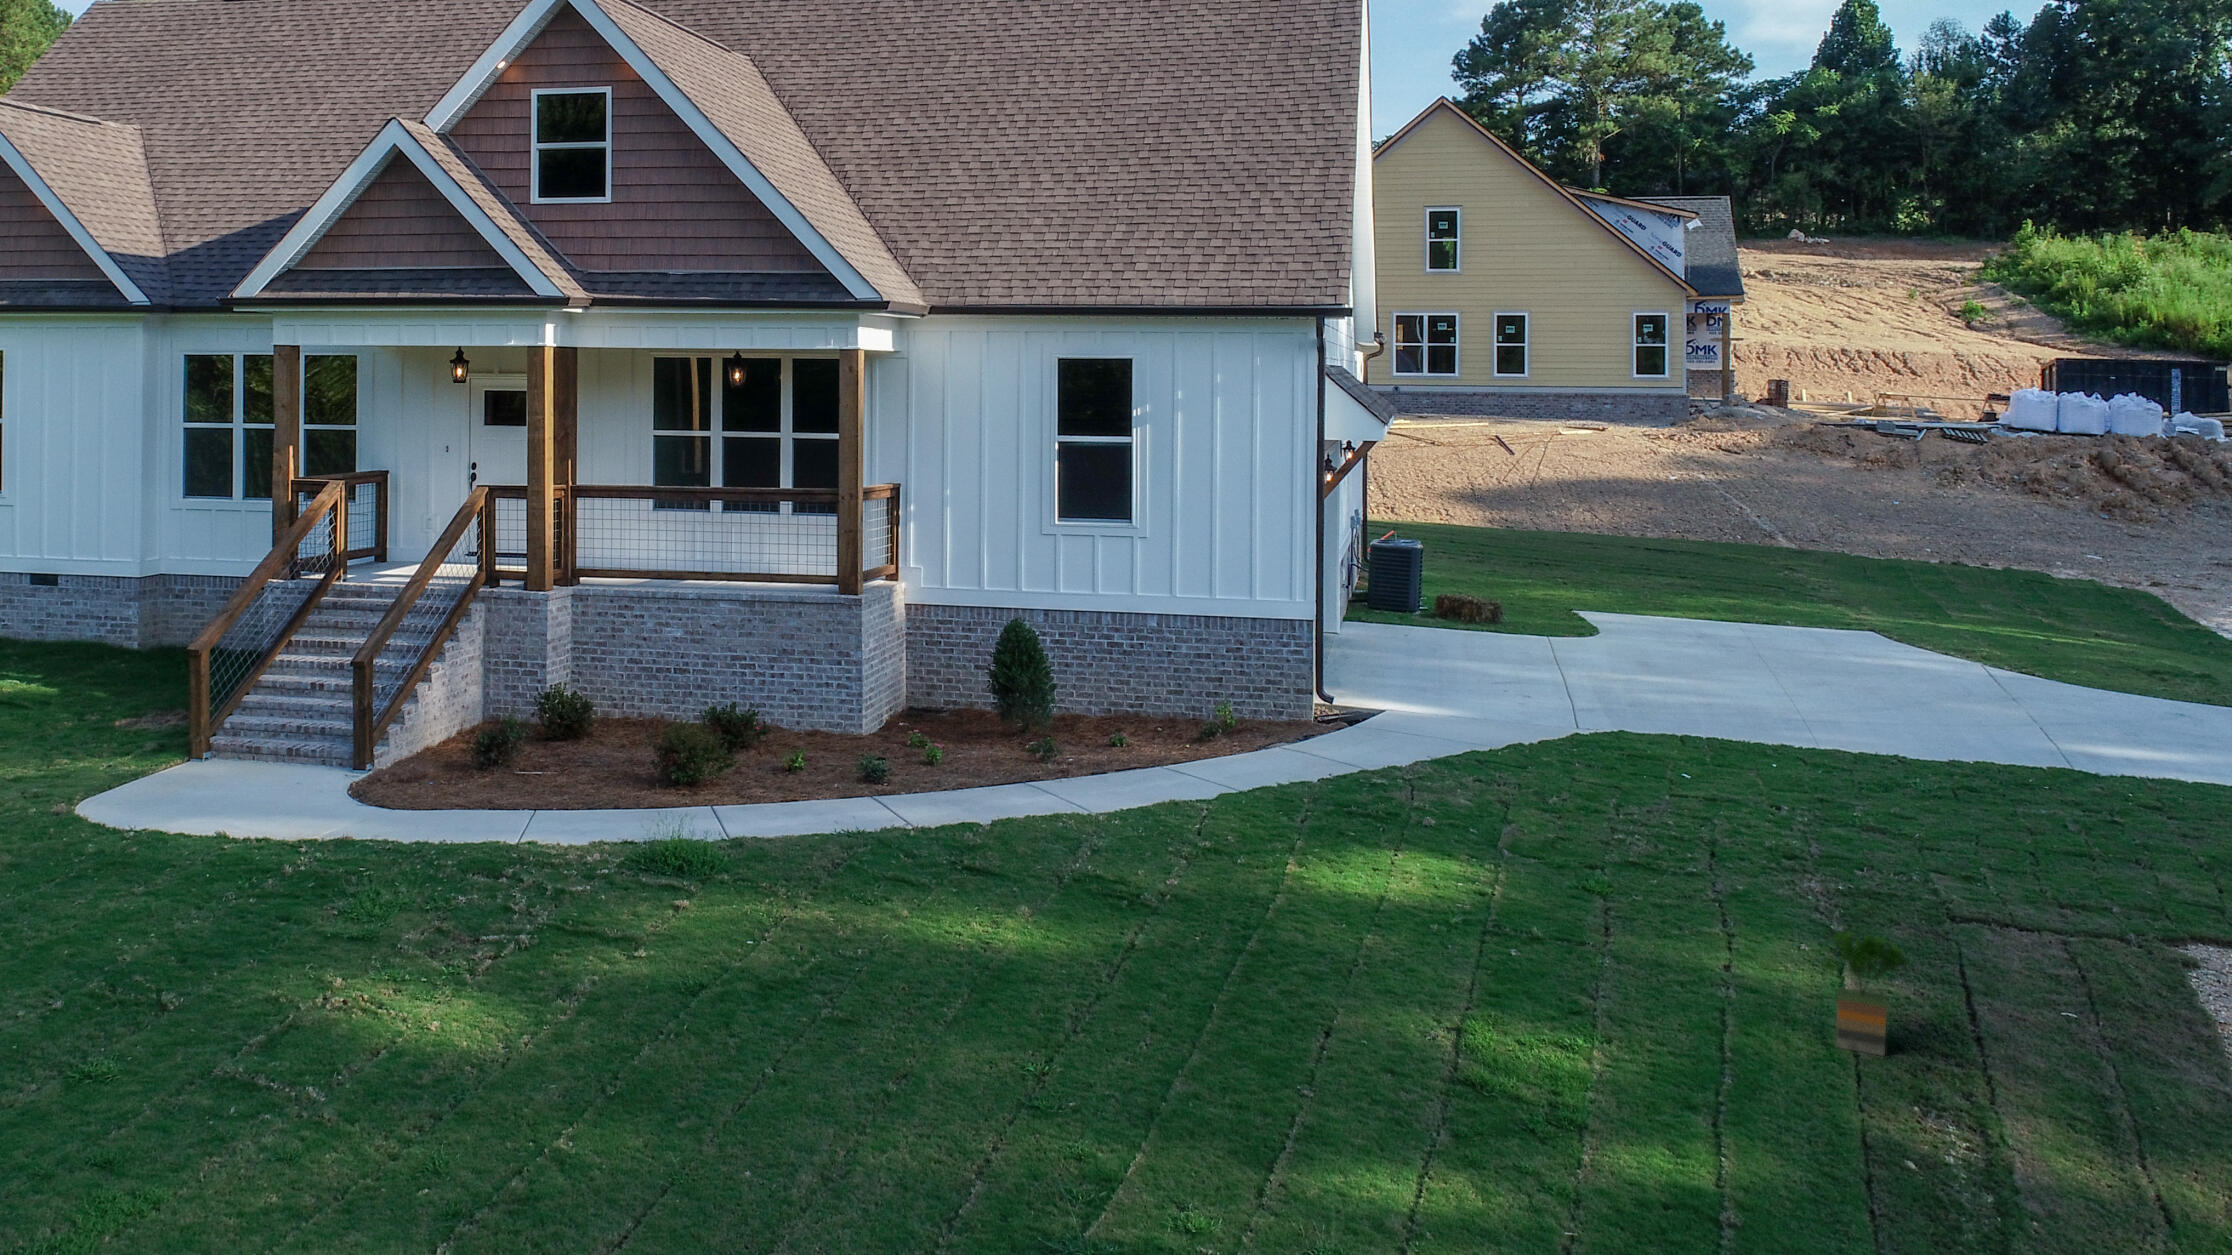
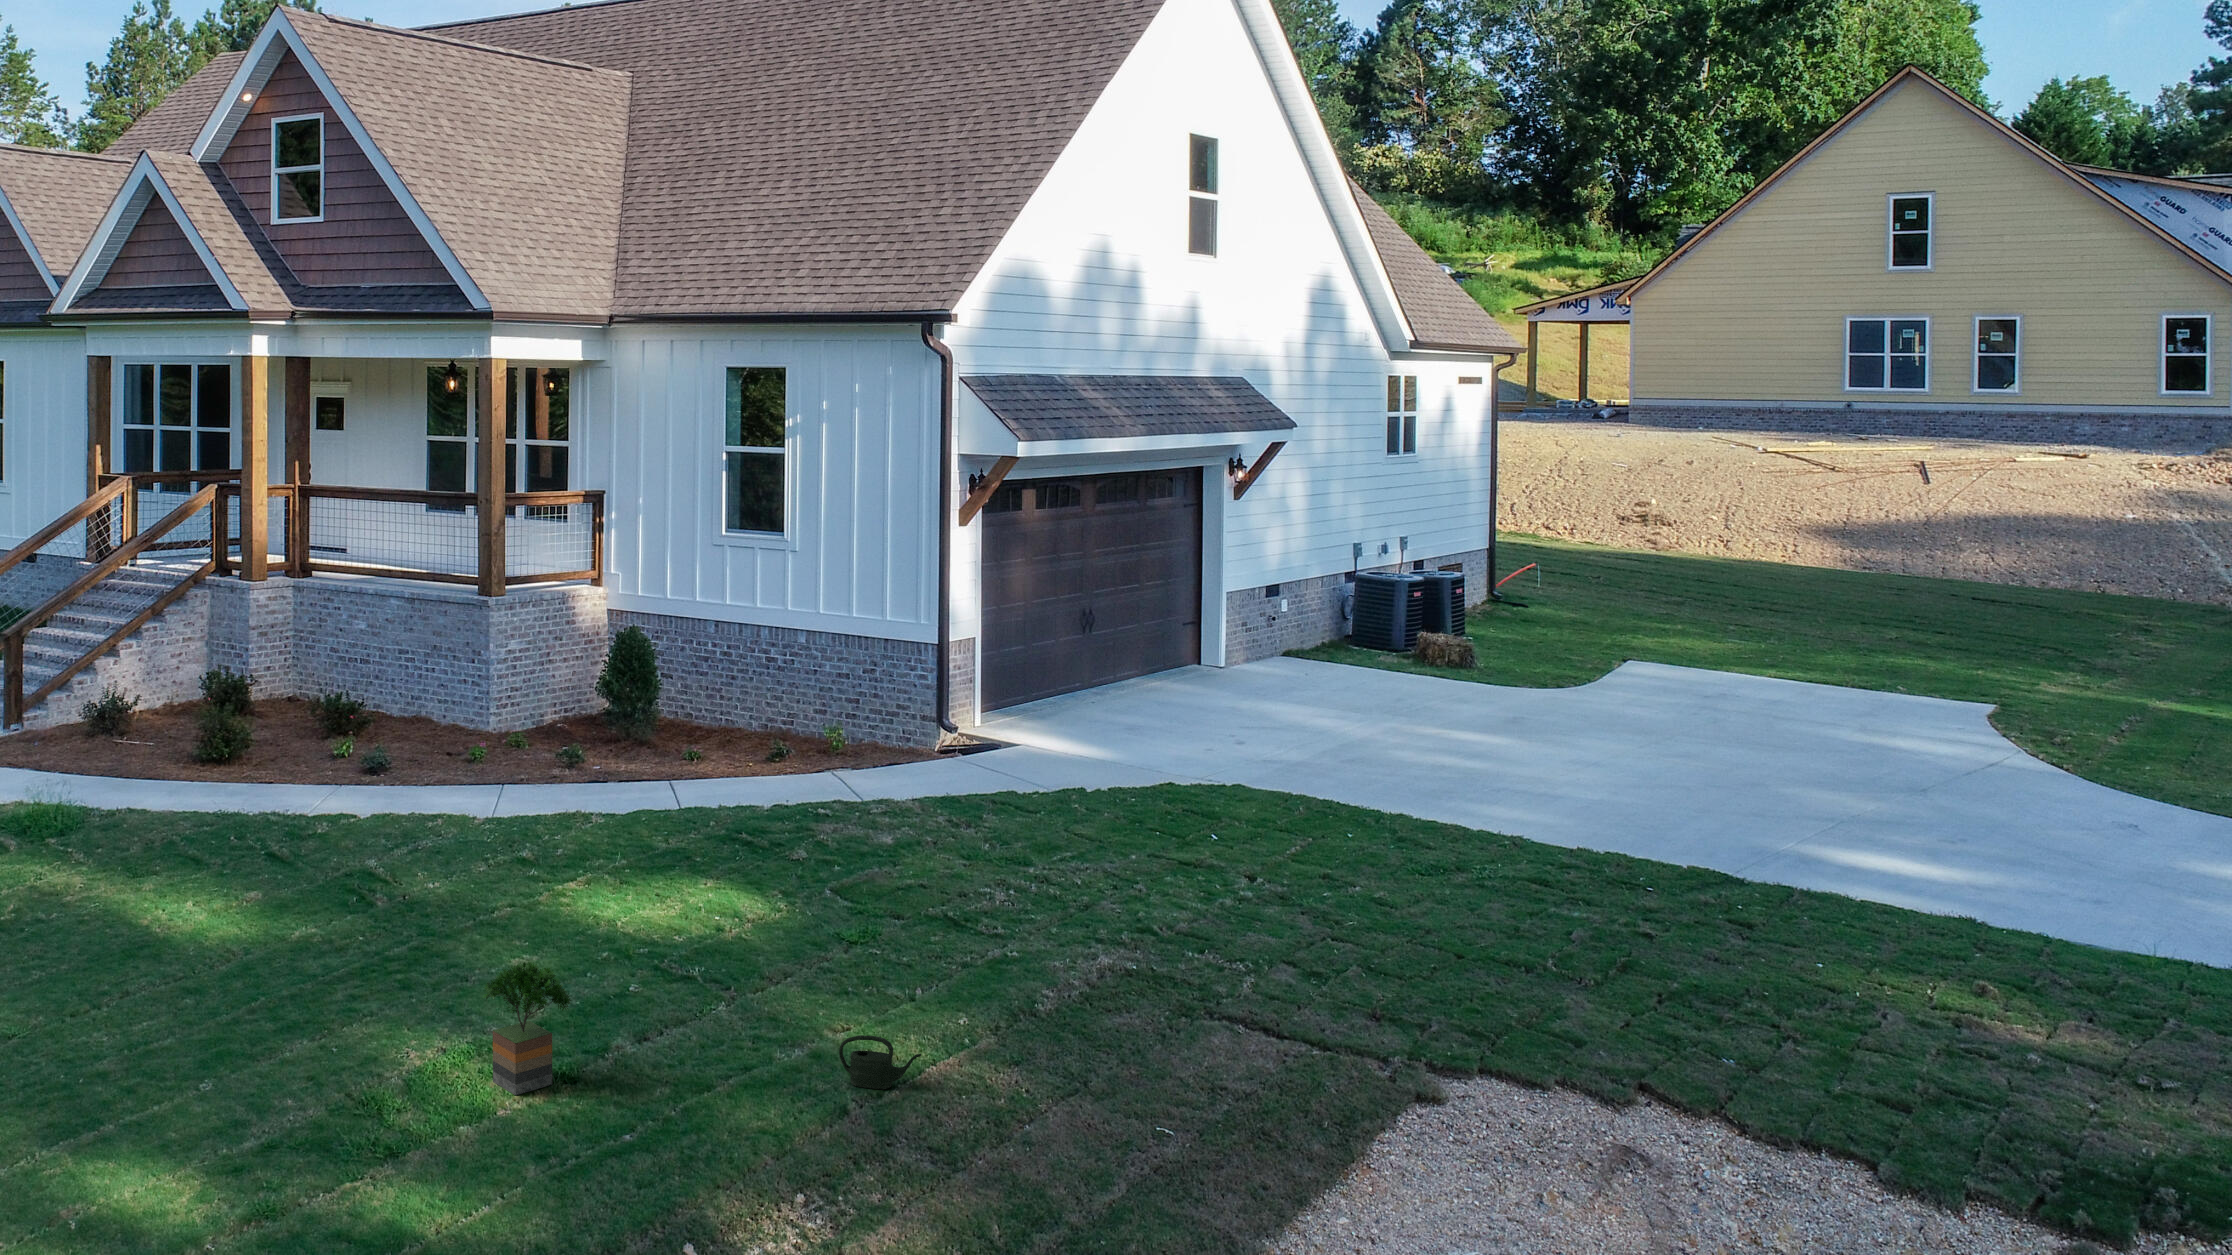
watering can: none [2050,962,2121,1008] -> present [839,1035,921,1089]

